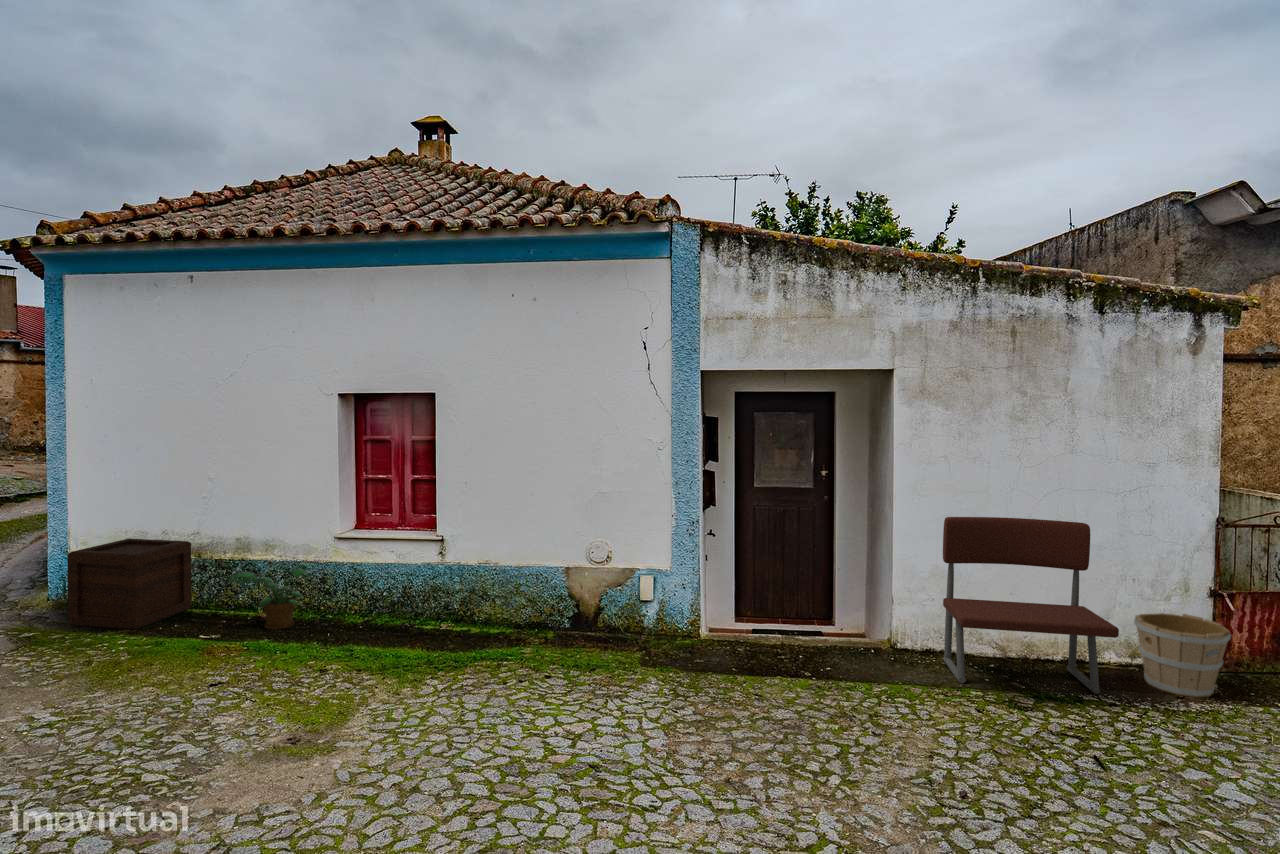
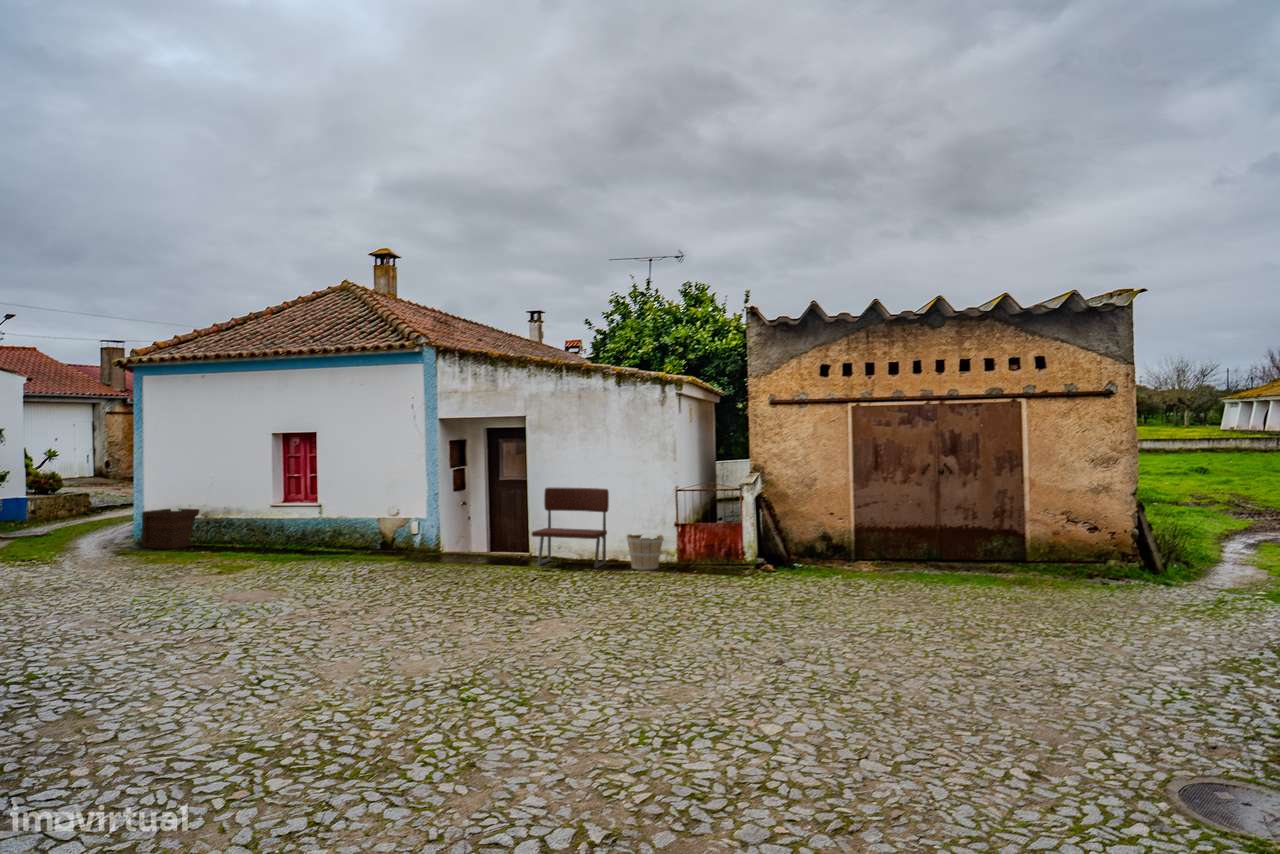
potted plant: present [228,569,308,629] -> none [215,522,257,550]

